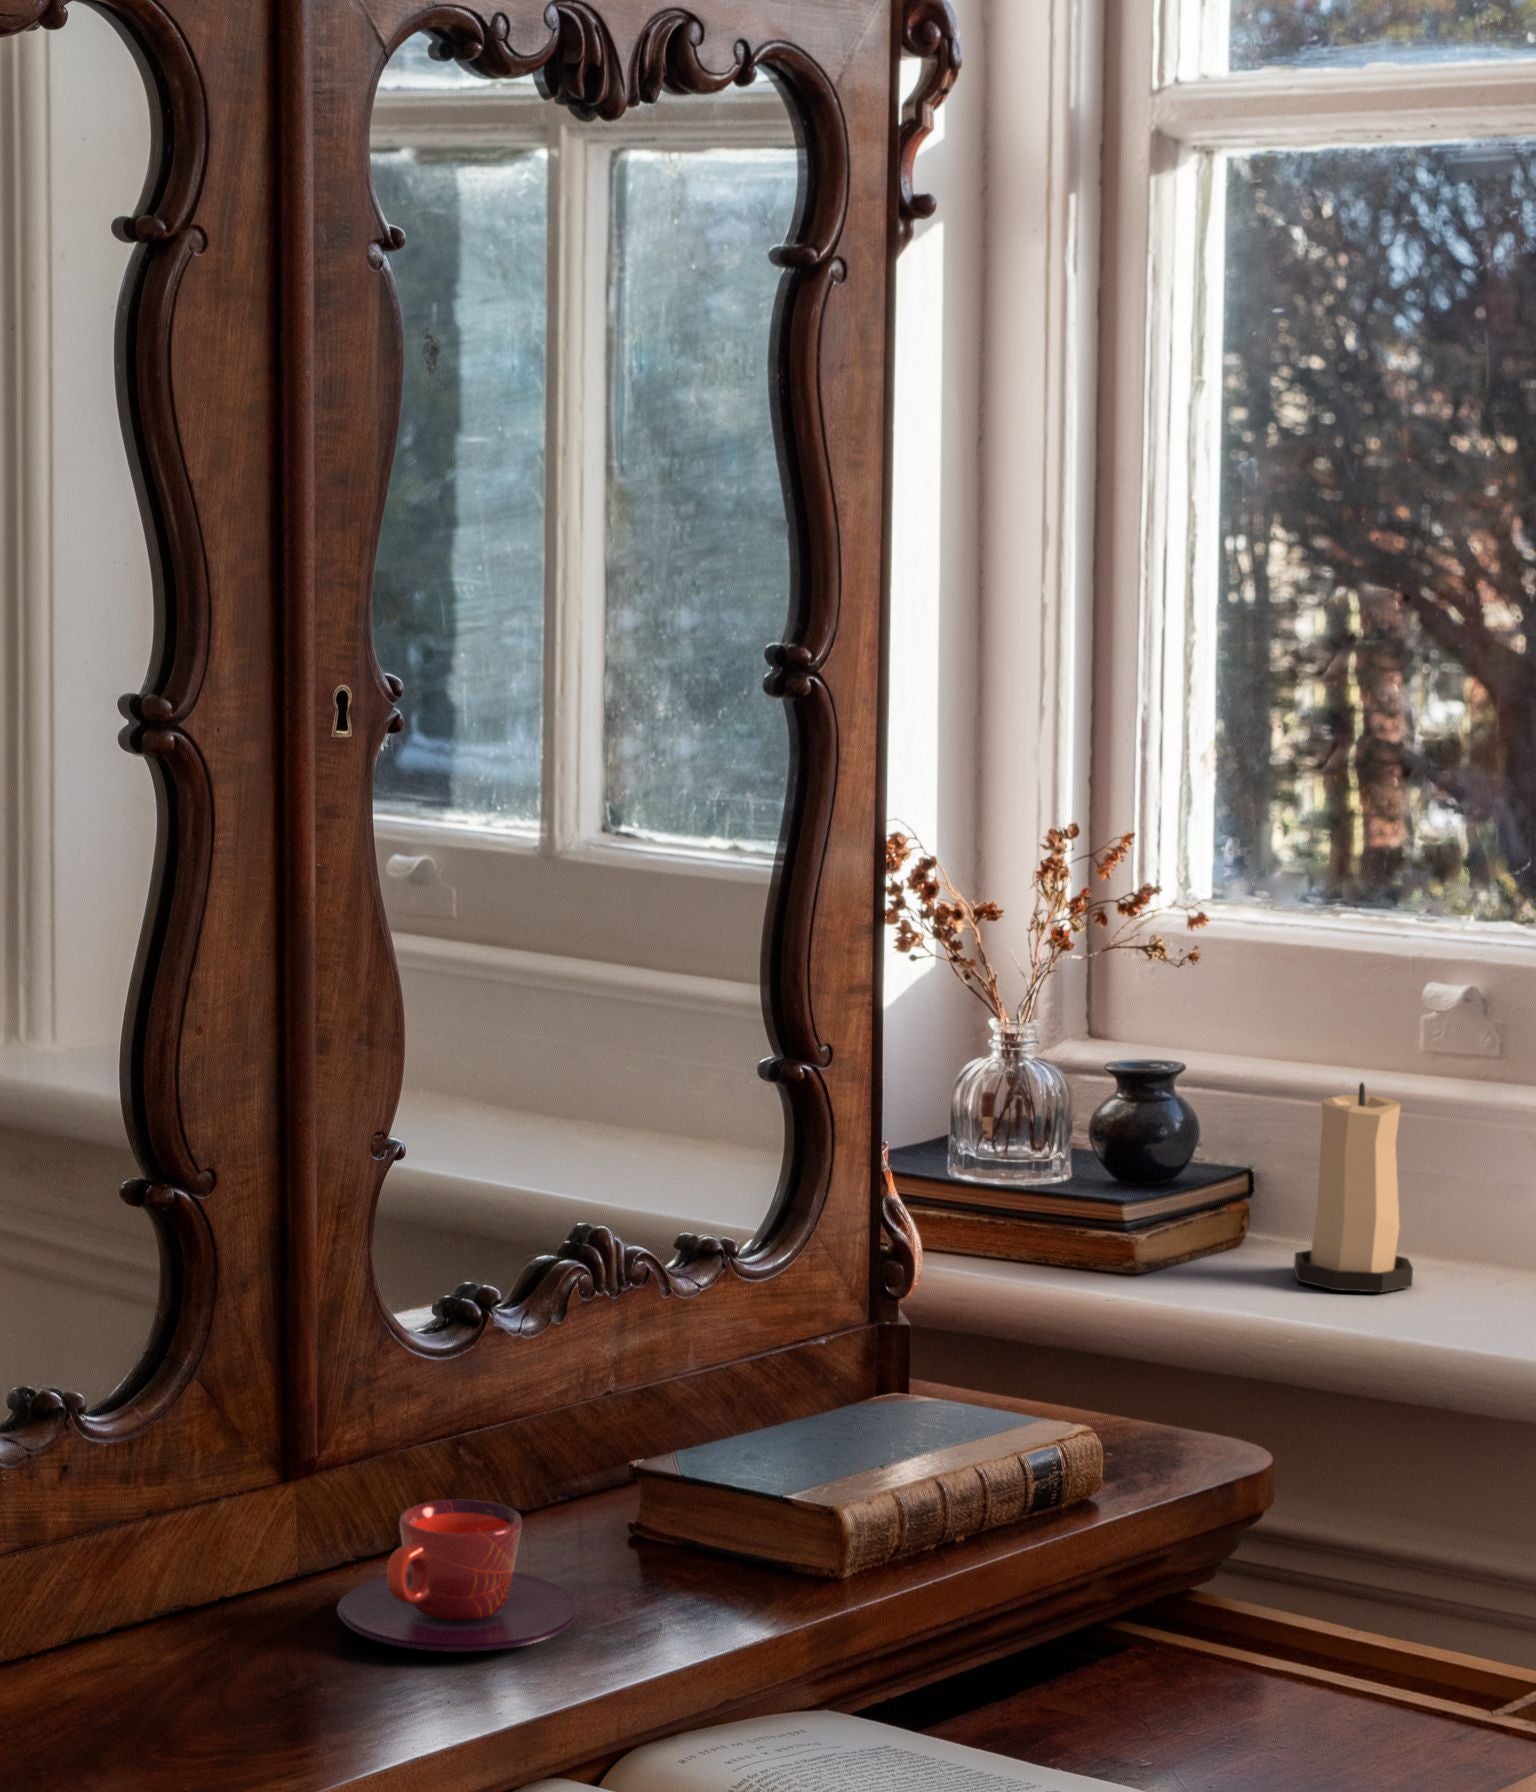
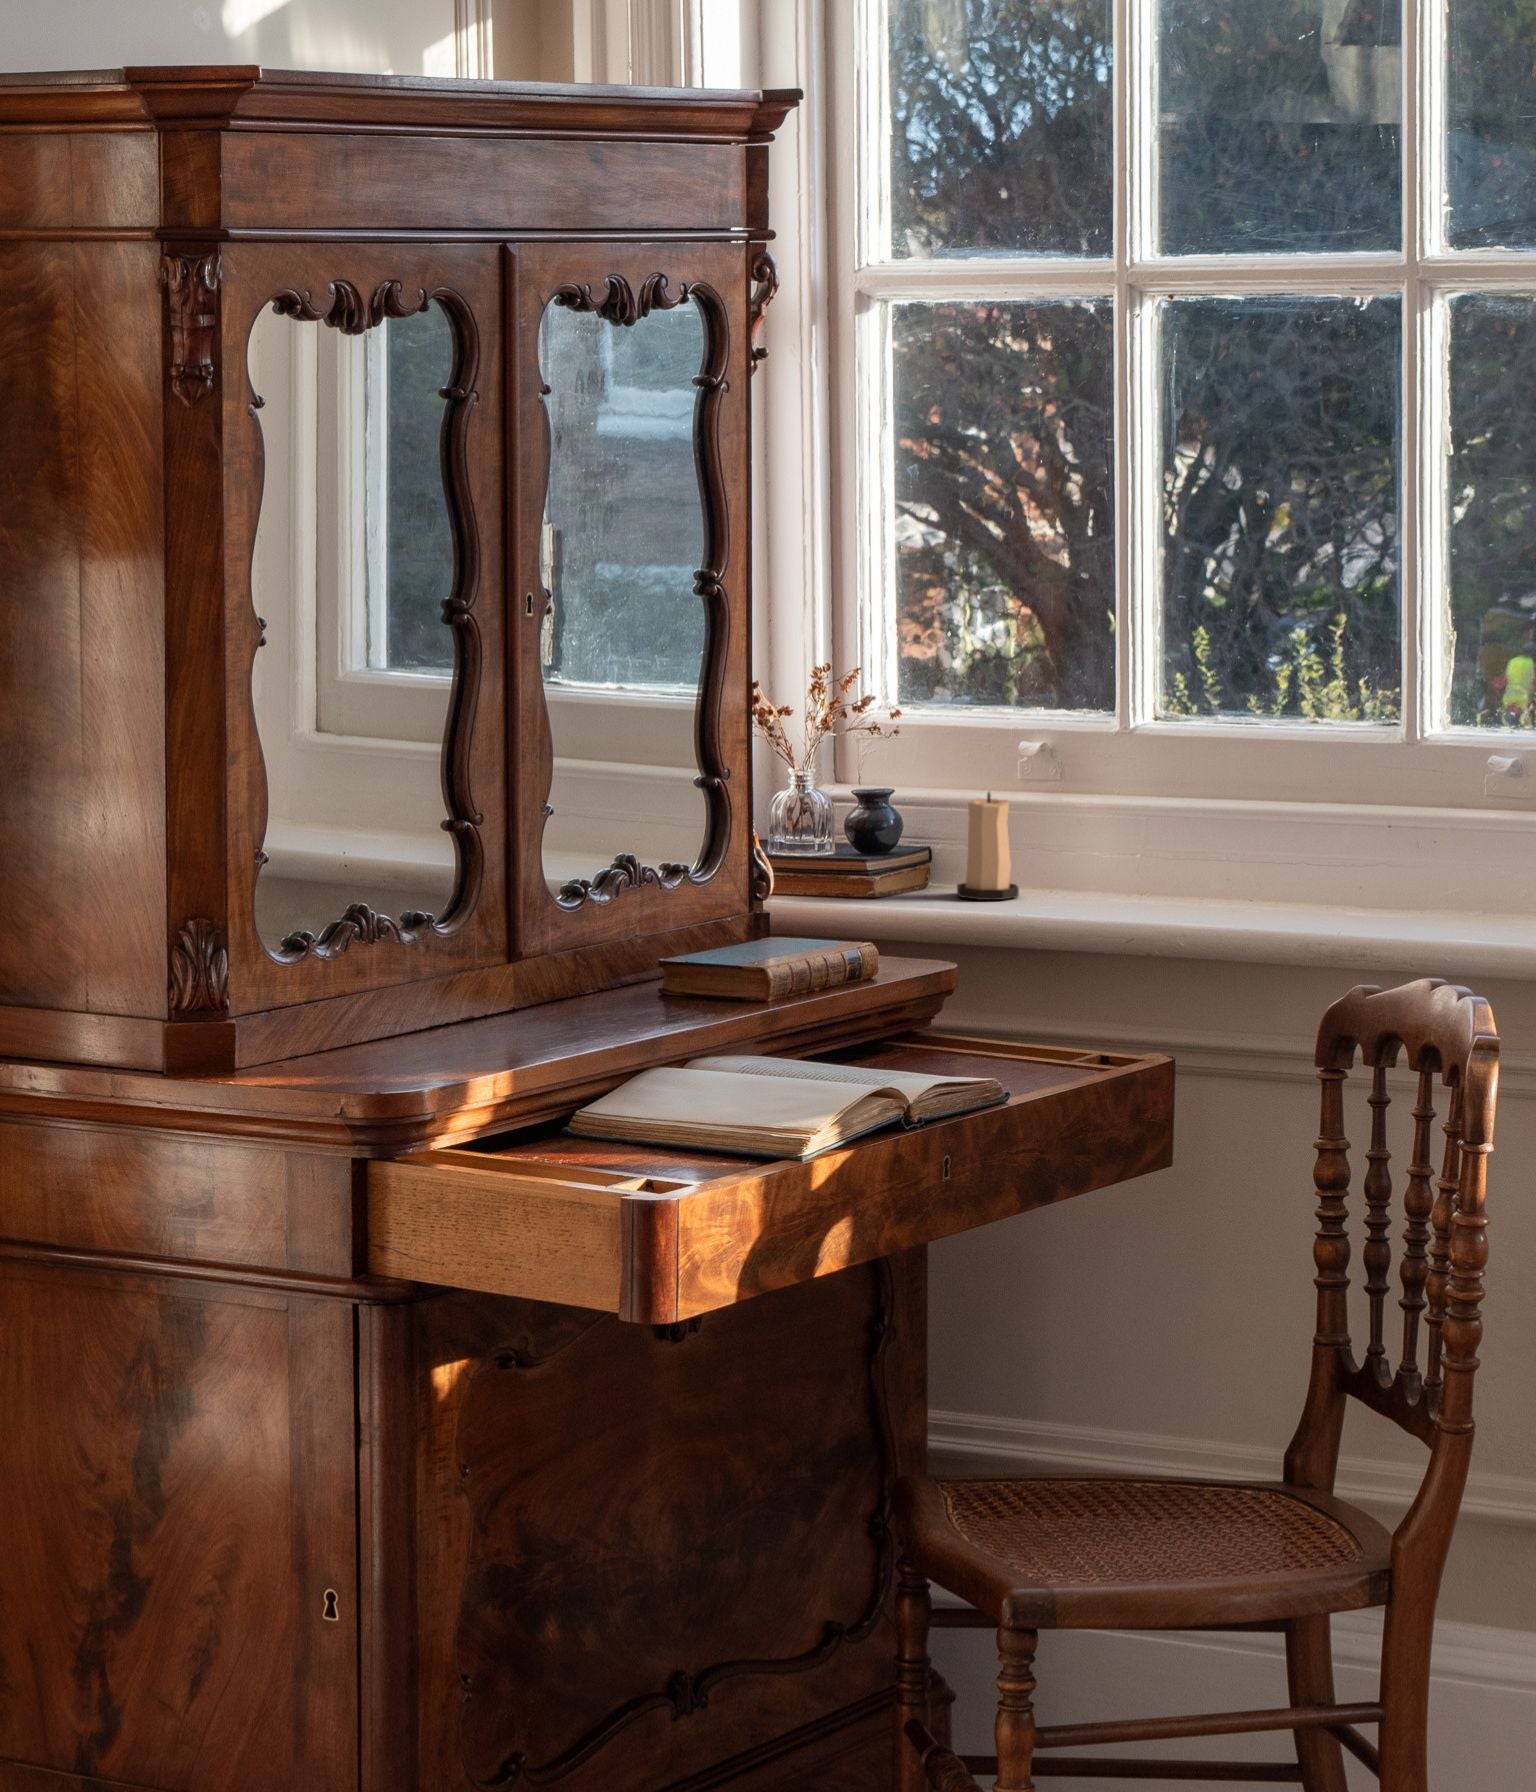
teacup: present [337,1500,580,1652] -> none [546,966,655,1023]

